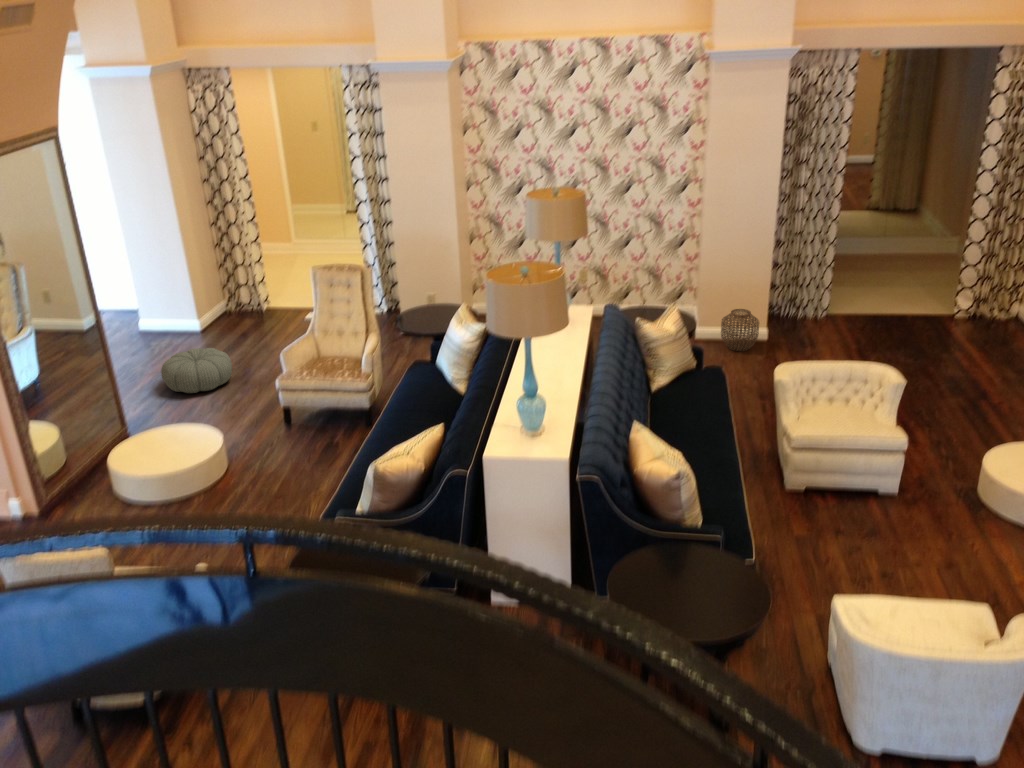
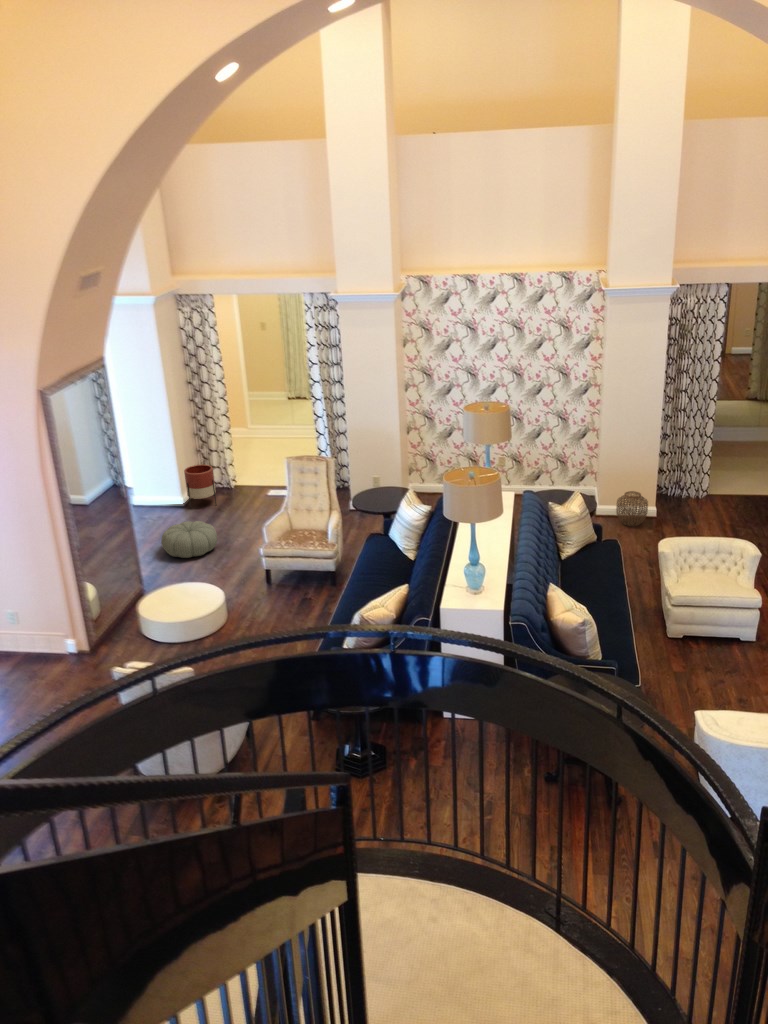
planter: none [200,281,241,335] -> present [184,465,216,509]

